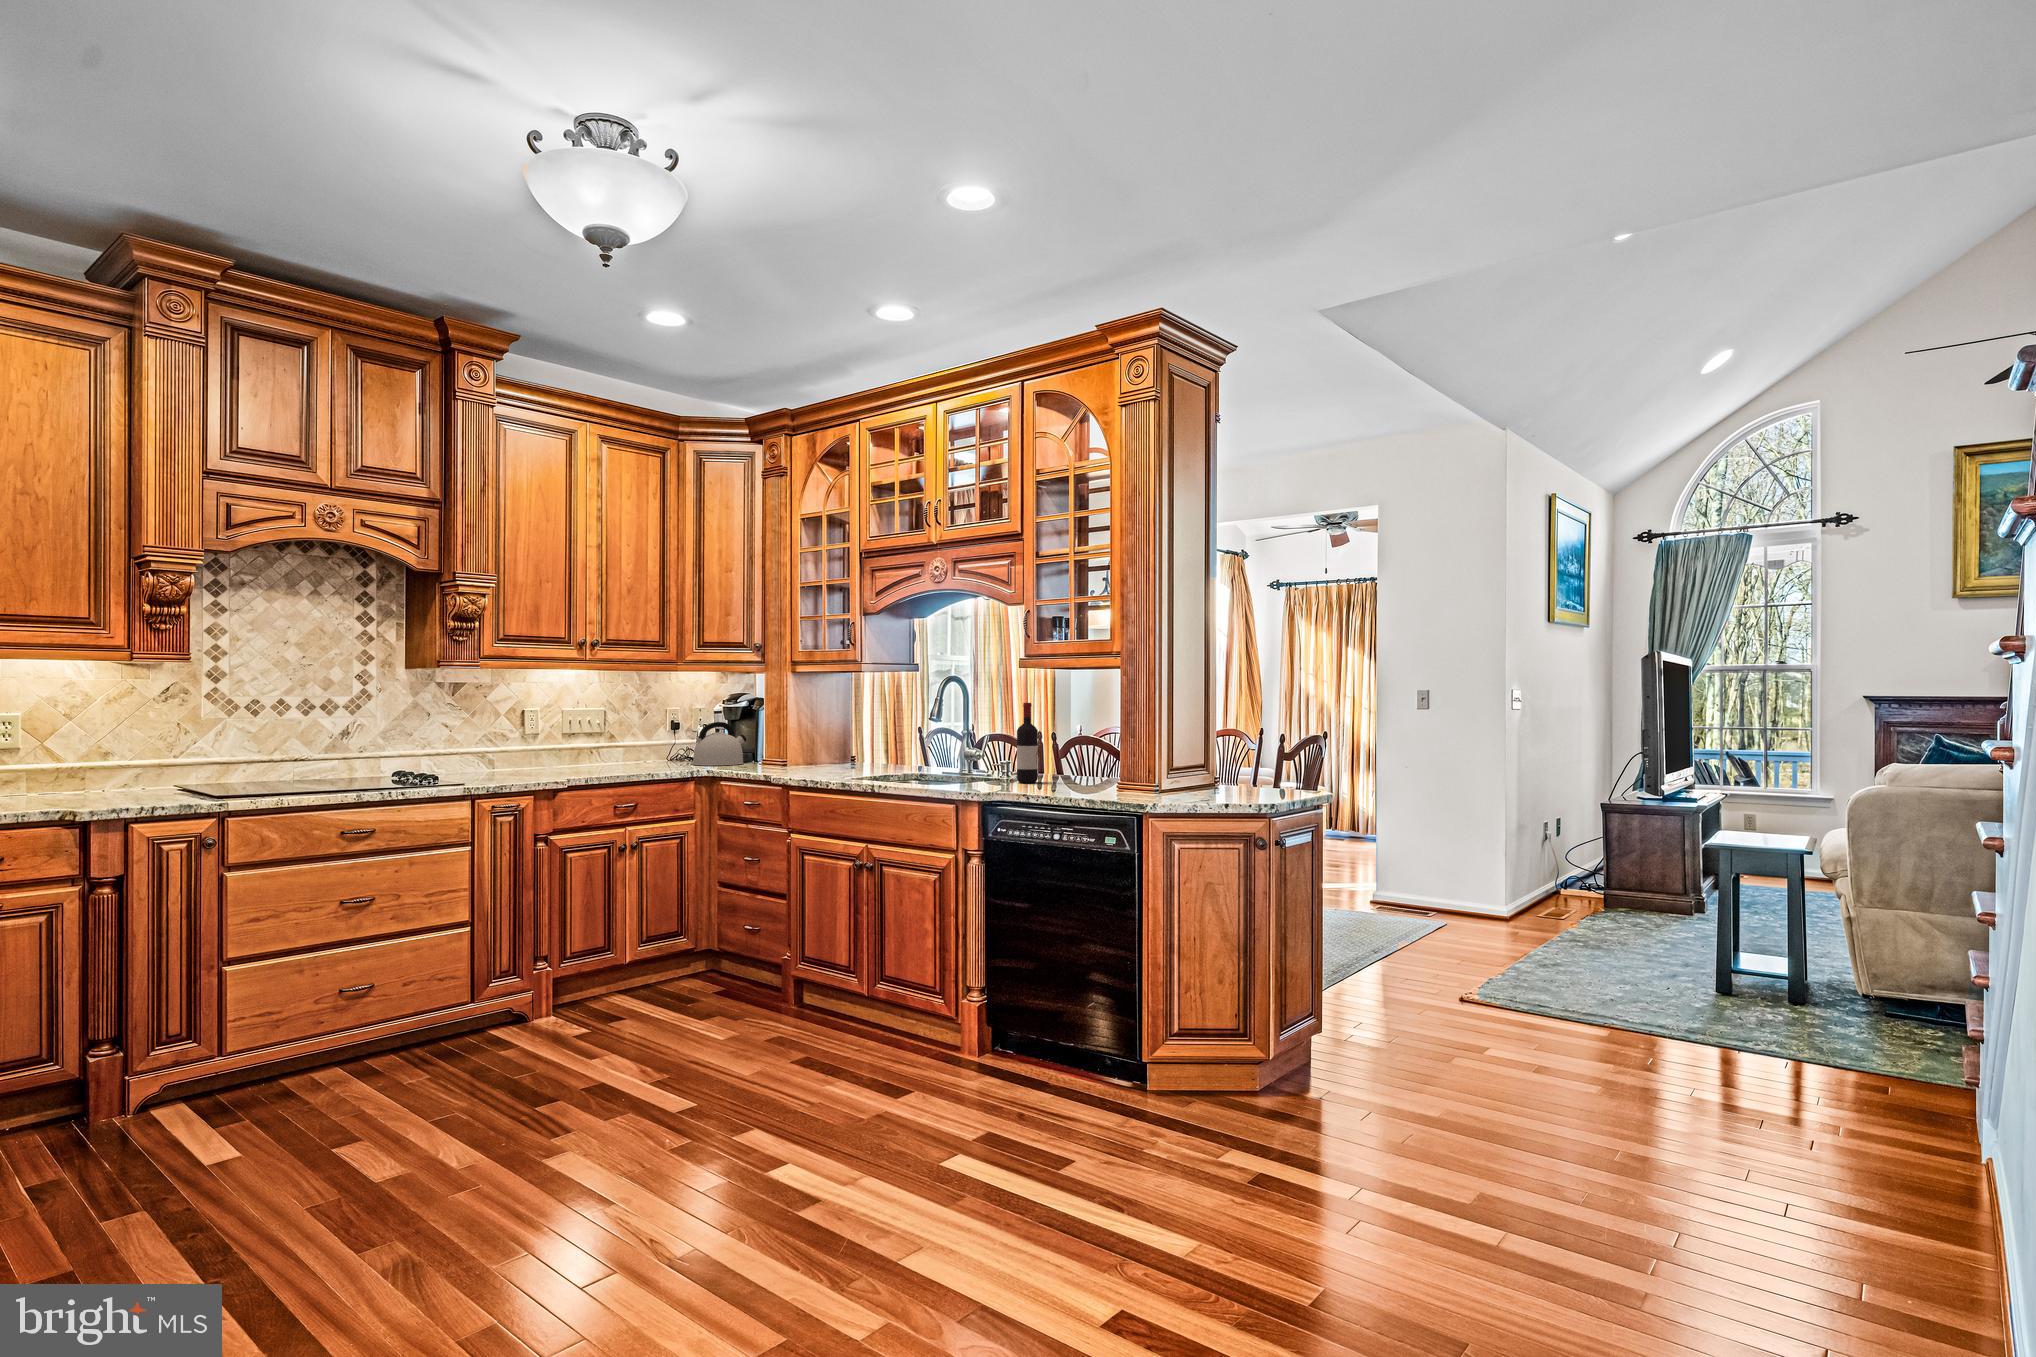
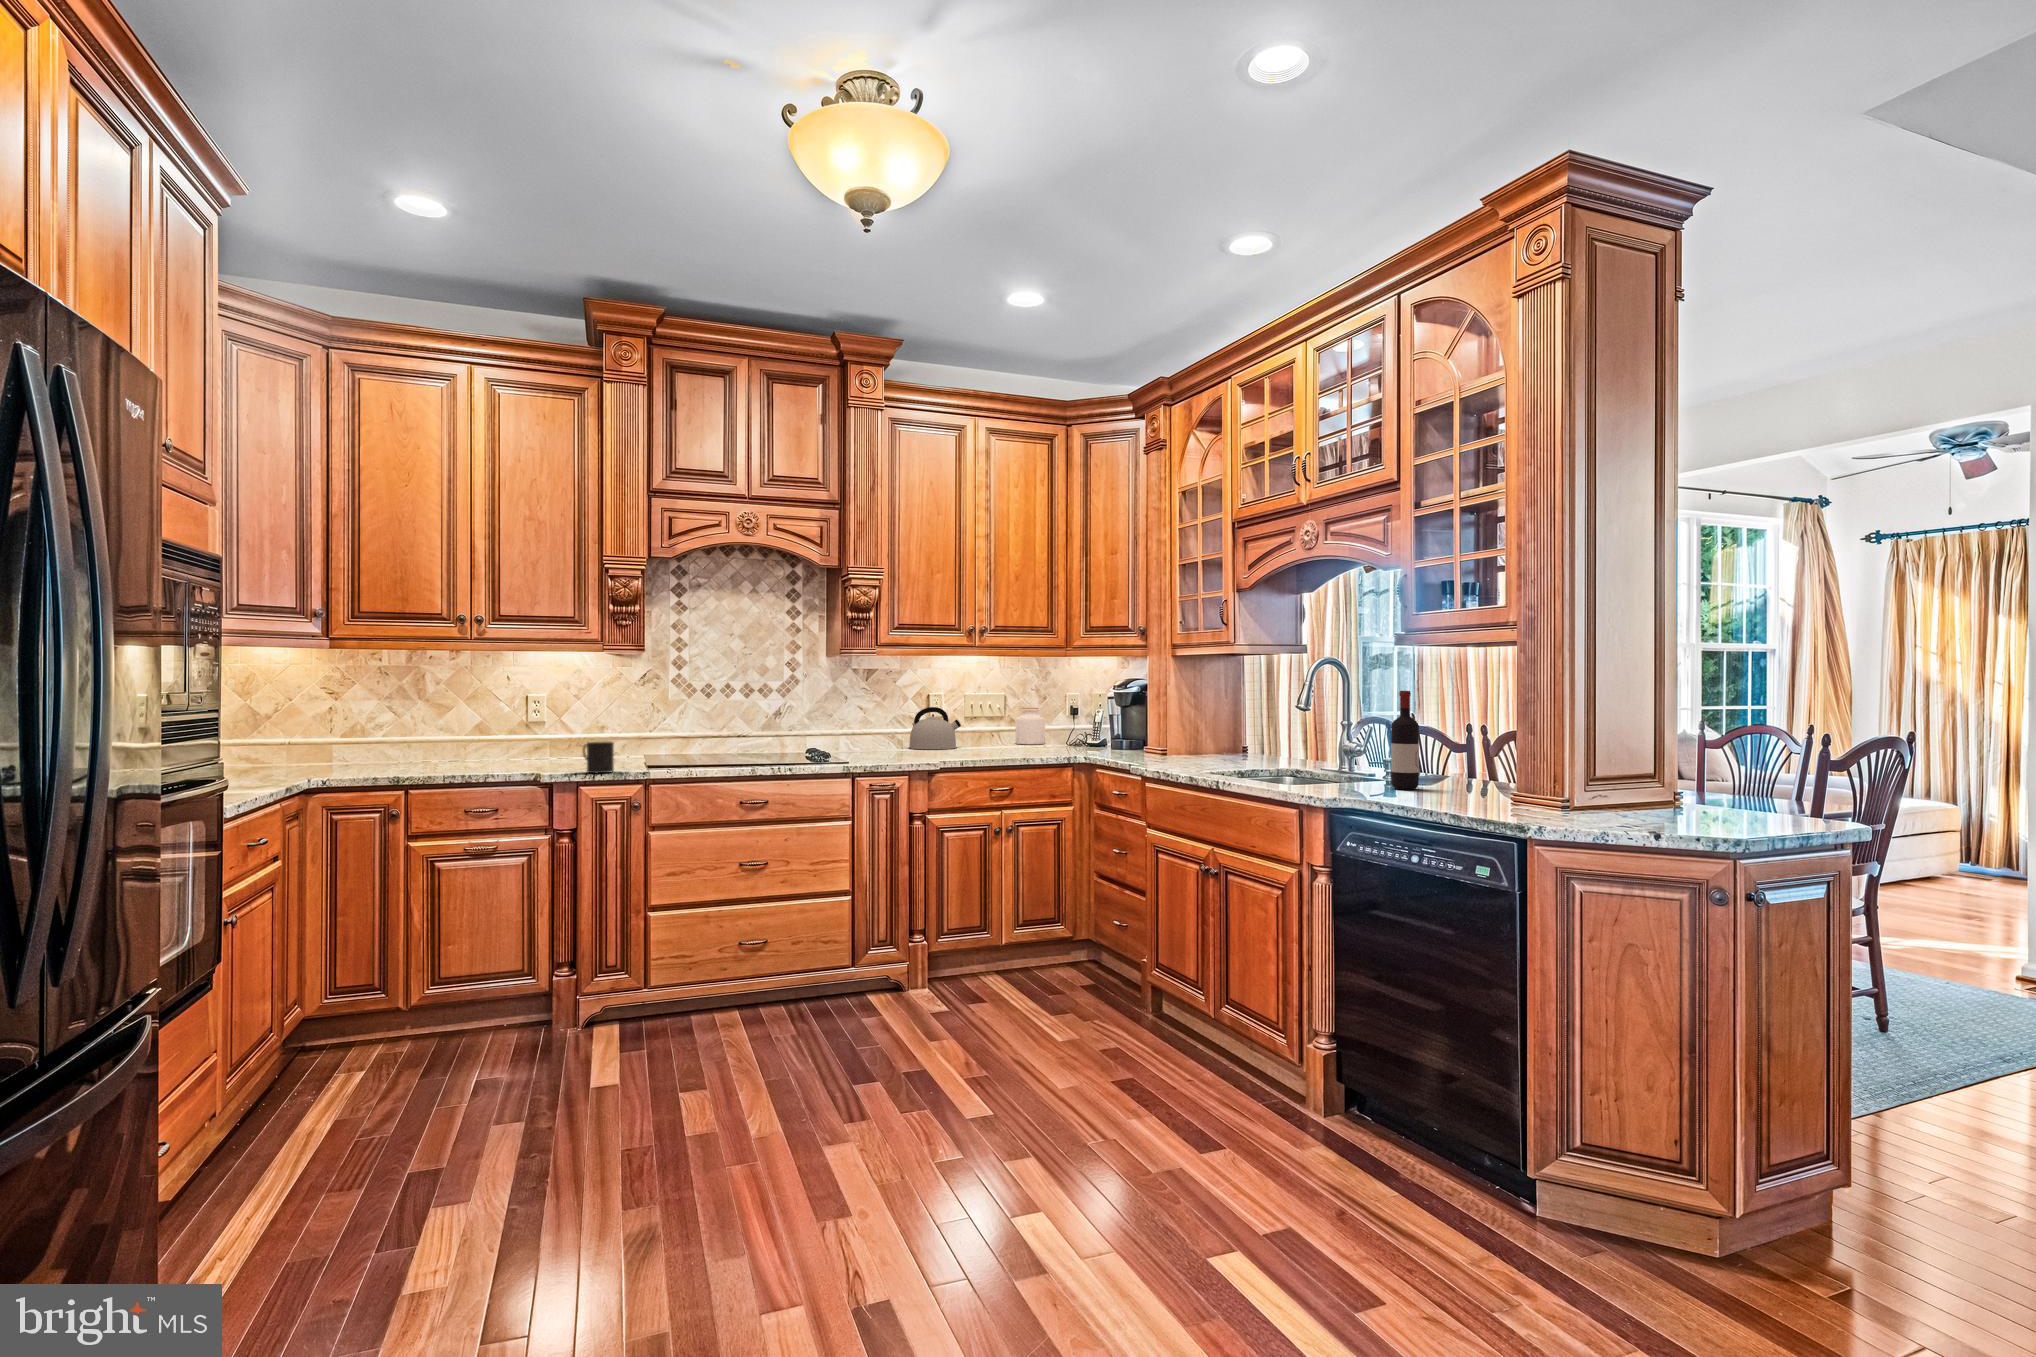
jar: none [613,722,645,759] -> present [1016,708,1045,744]
kettle: present [693,722,747,766] -> present [909,707,961,749]
mug: none [131,769,178,807] -> present [583,742,614,773]

